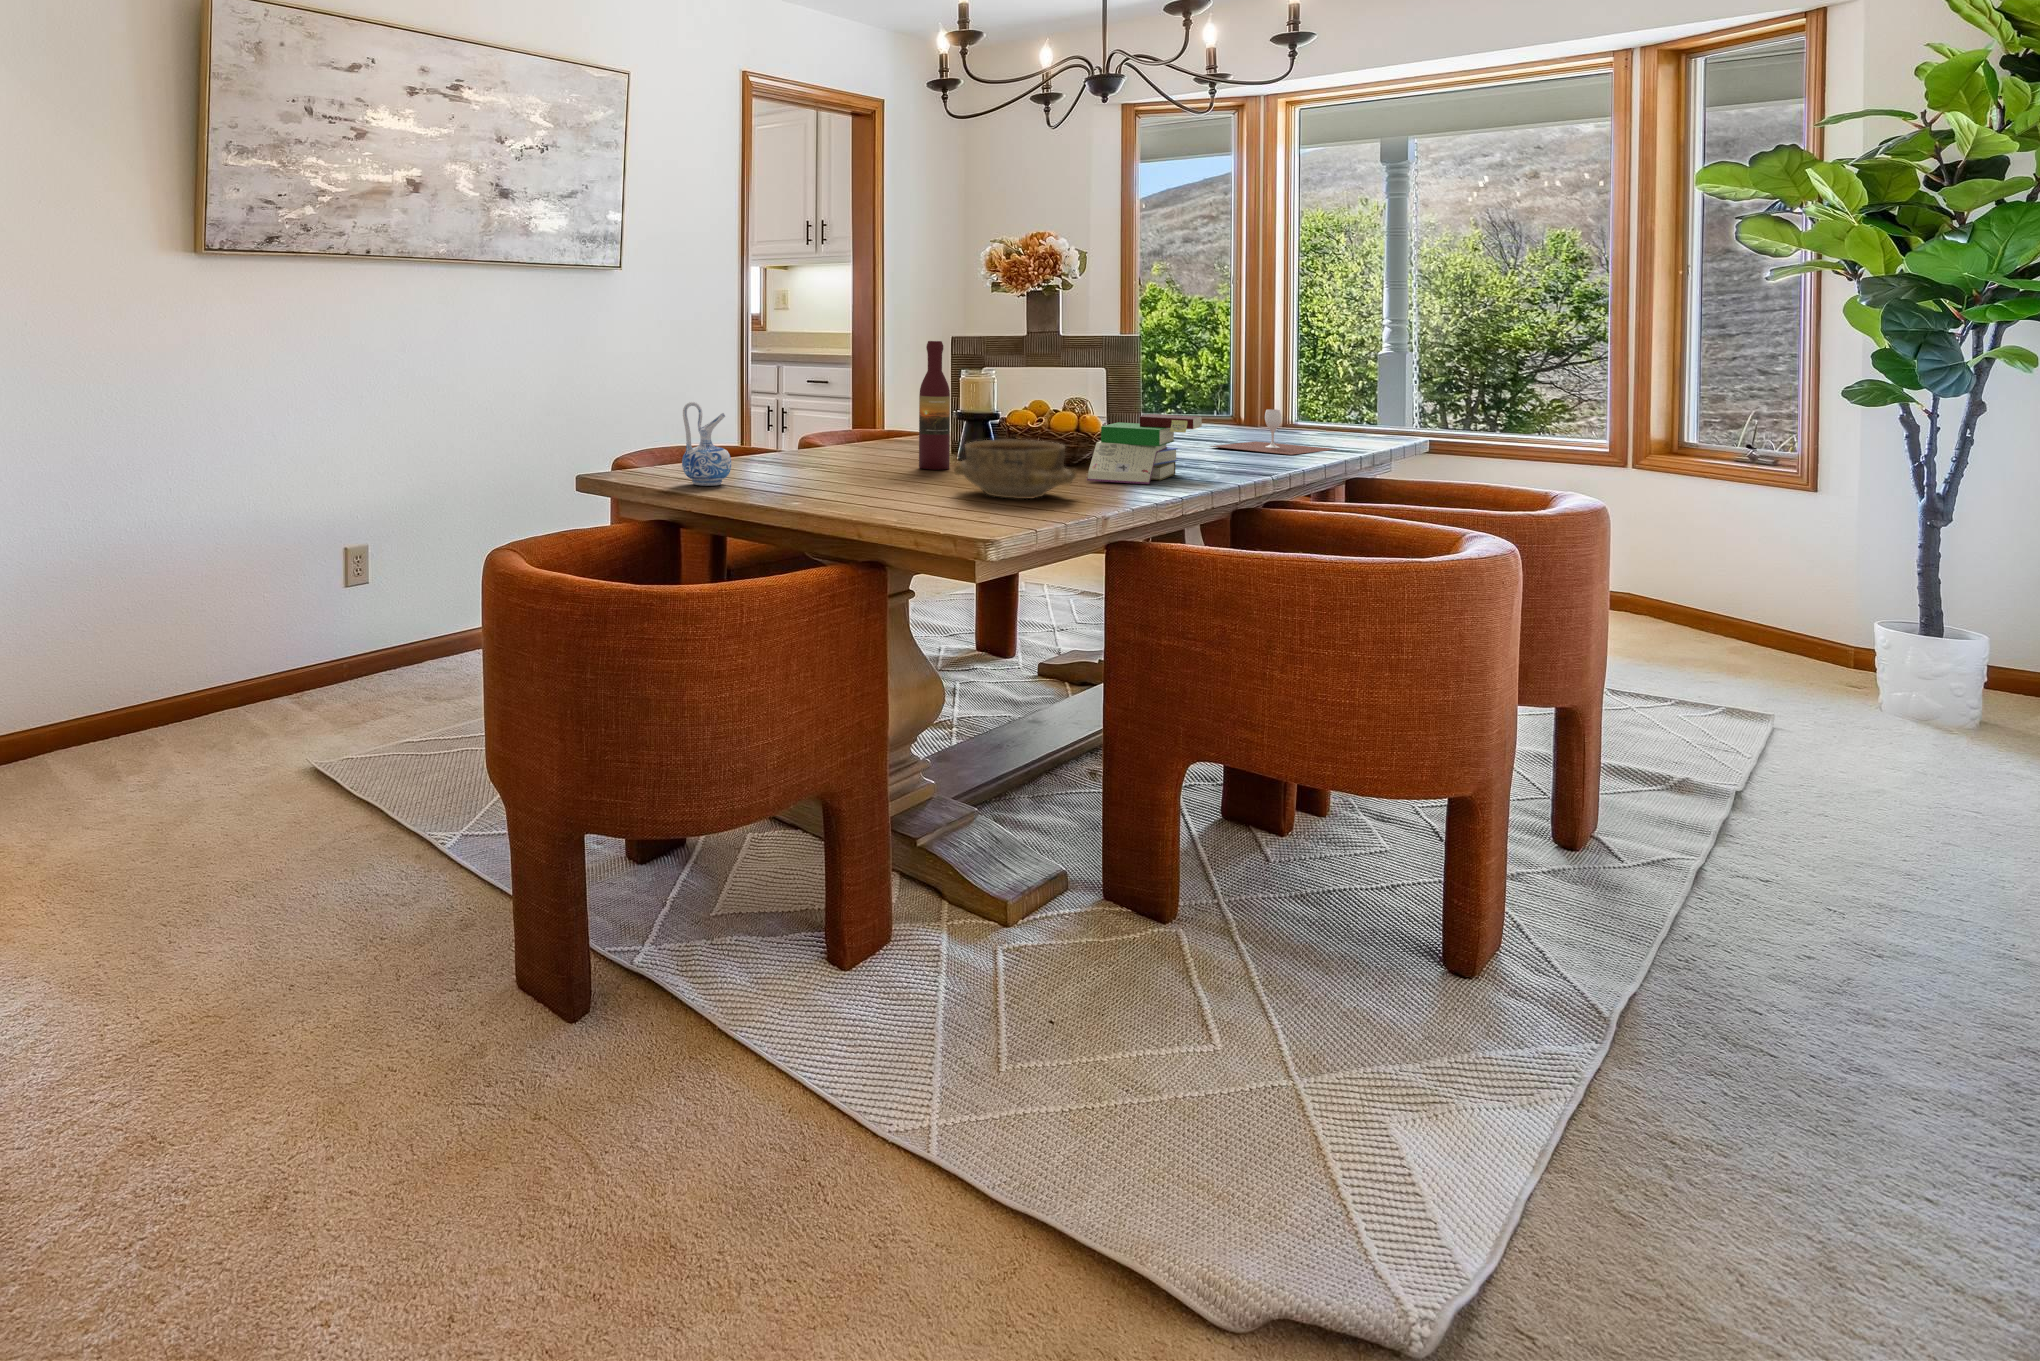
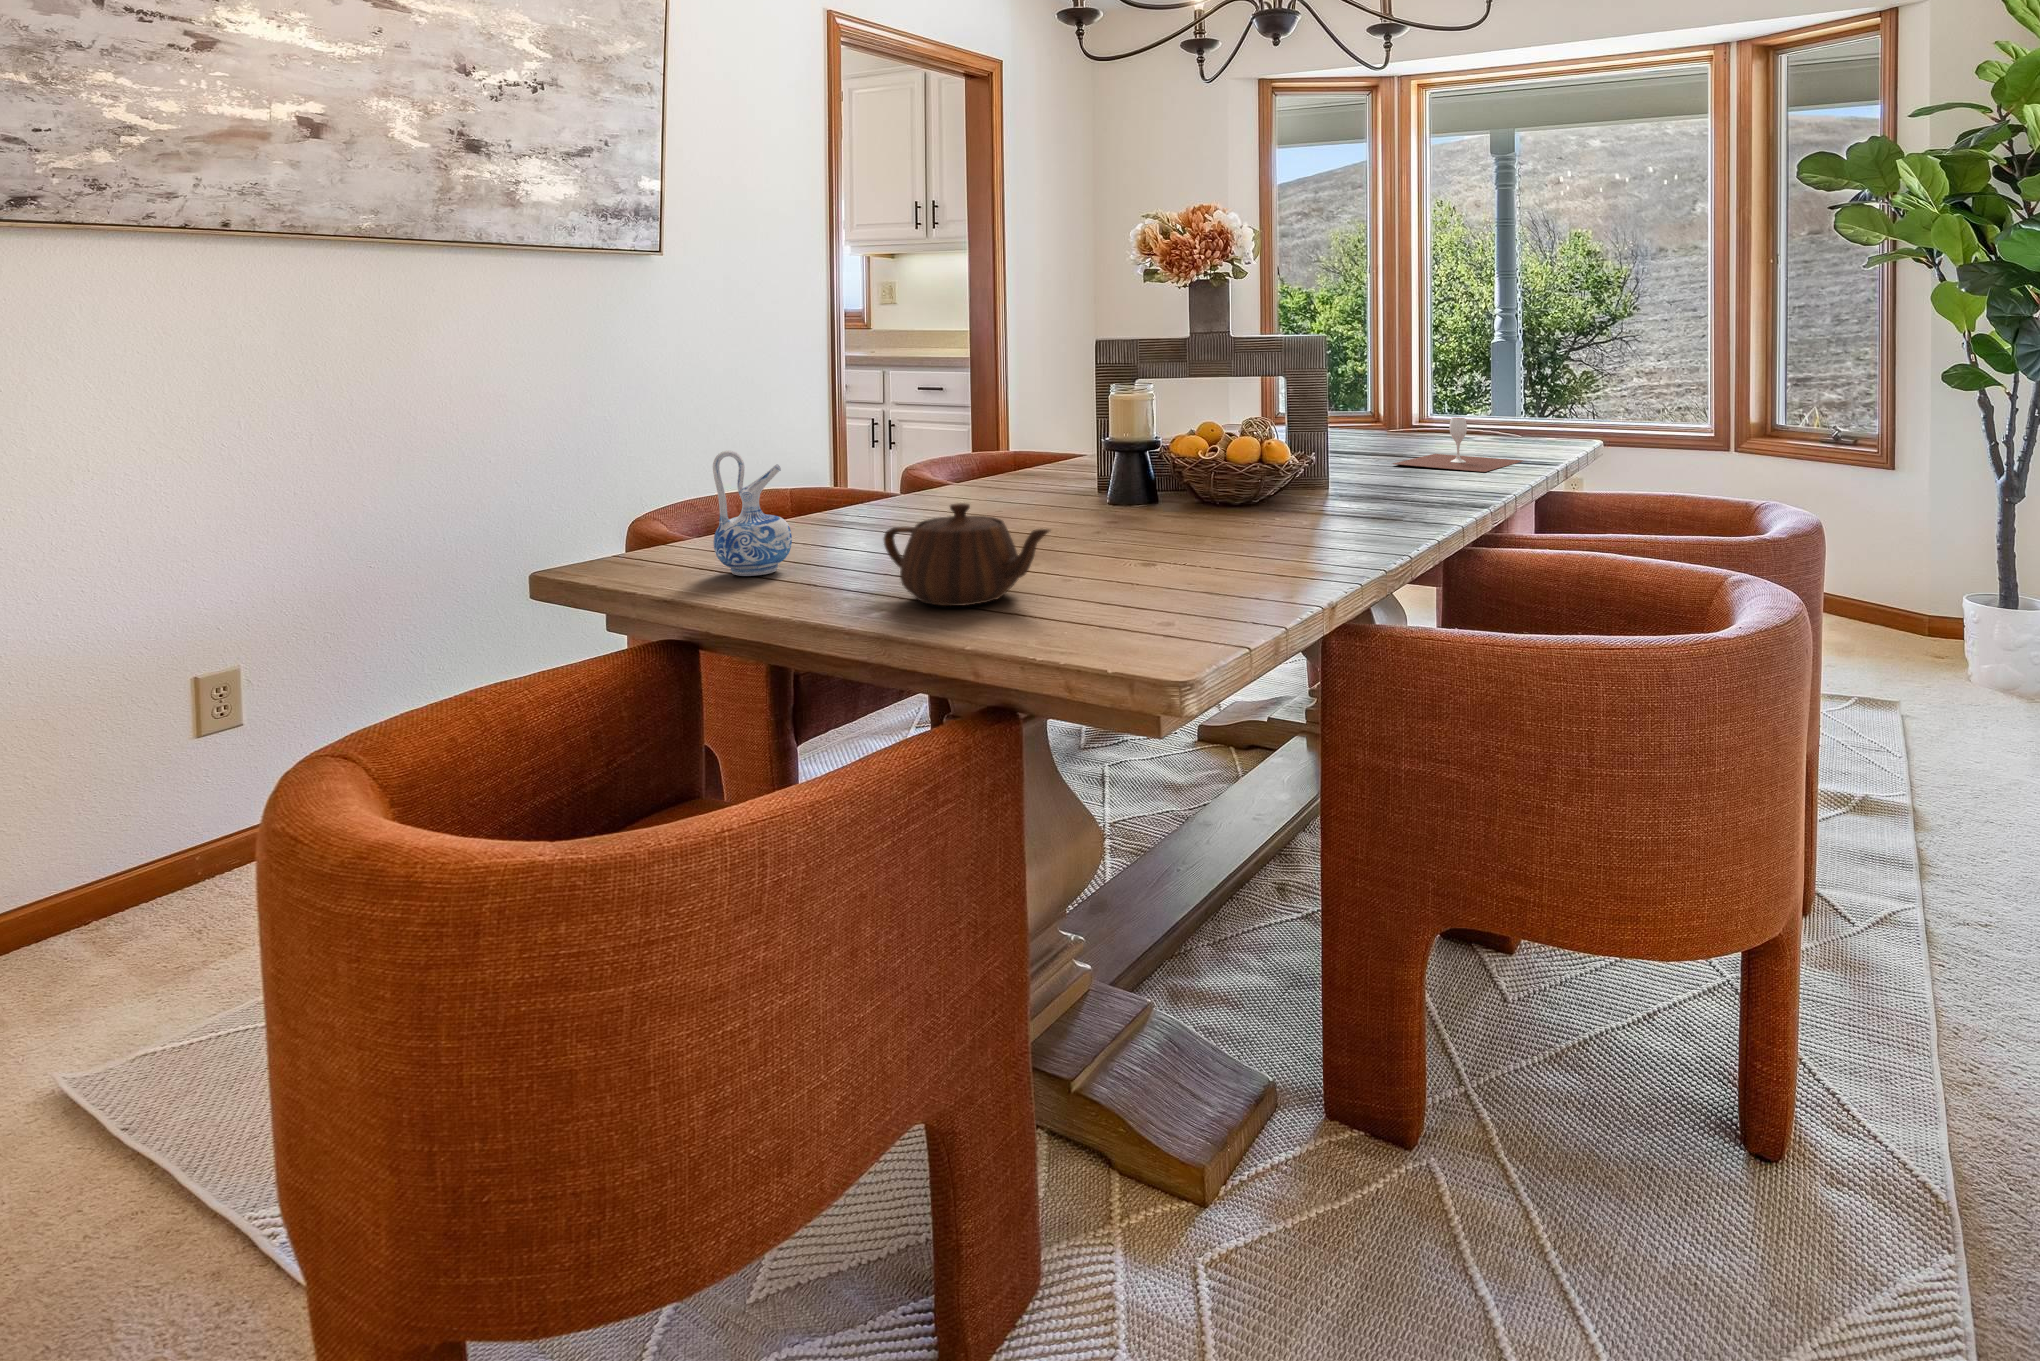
wine bottle: present [919,341,950,470] -> none [1060,348,1100,521]
book: present [1087,414,1202,484] -> none [1281,436,1410,532]
teapot: none [794,439,906,505] -> present [884,503,1049,606]
ceramic bowl: present [954,440,1076,499] -> none [1115,485,1279,573]

